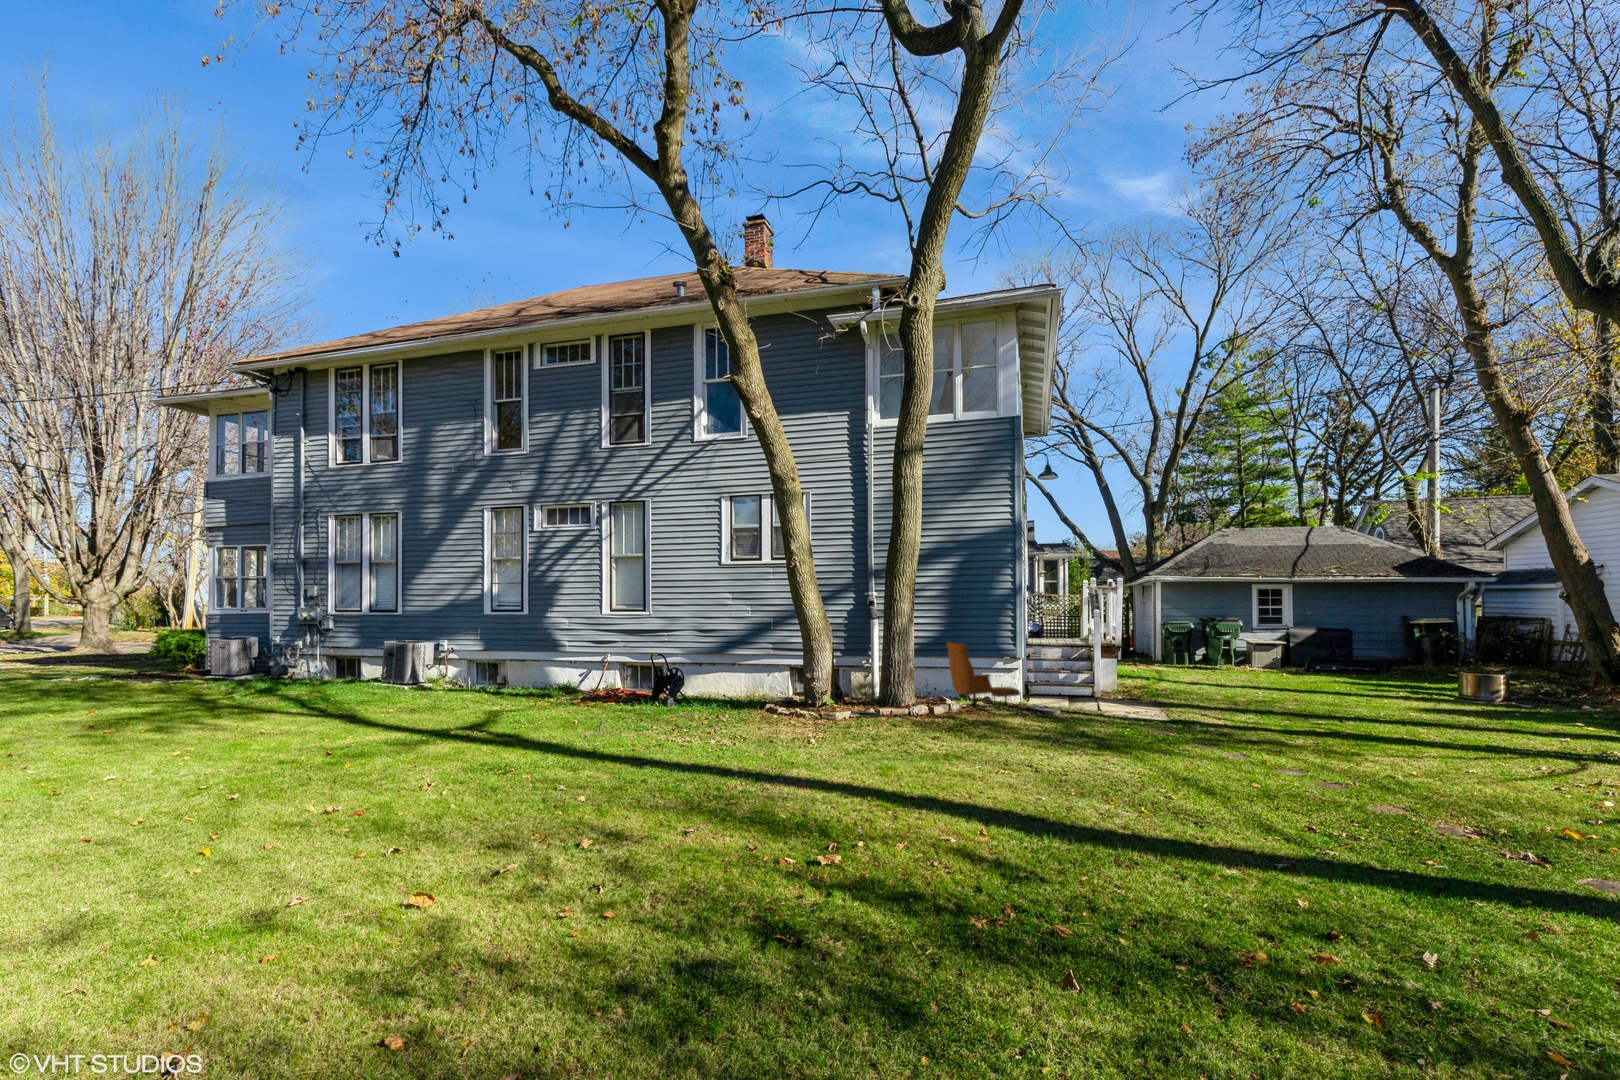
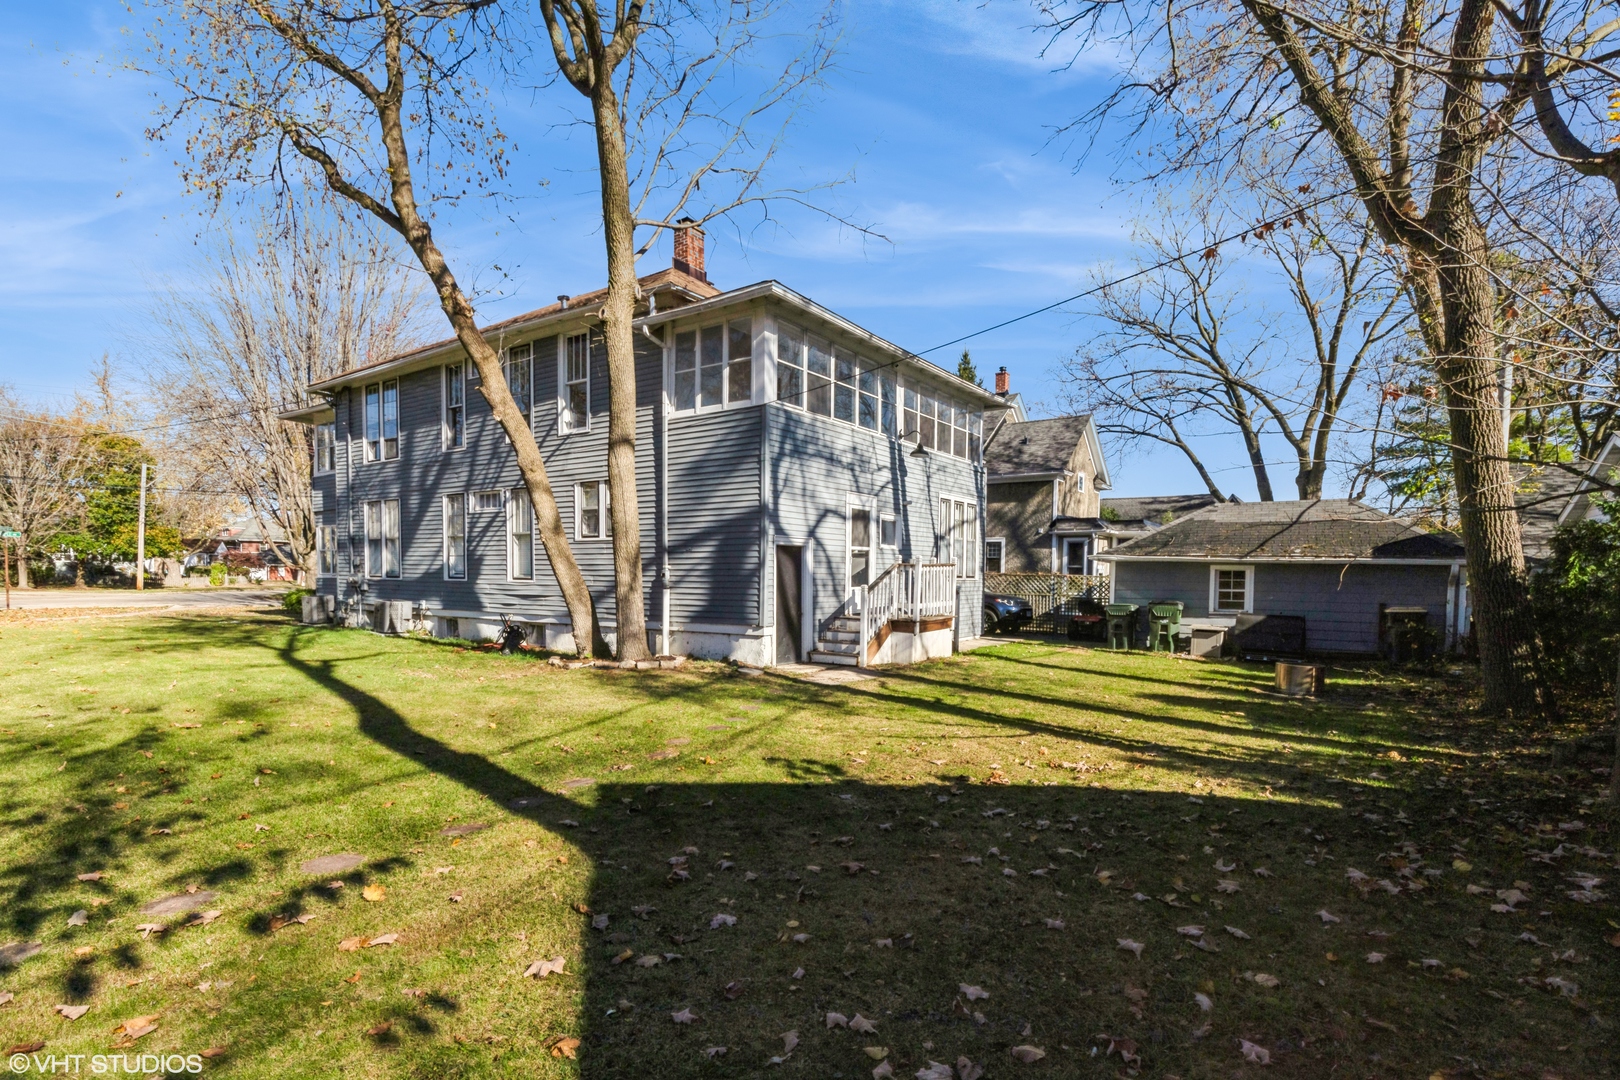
lounge chair: present [947,642,1020,712] -> none [683,609,757,672]

